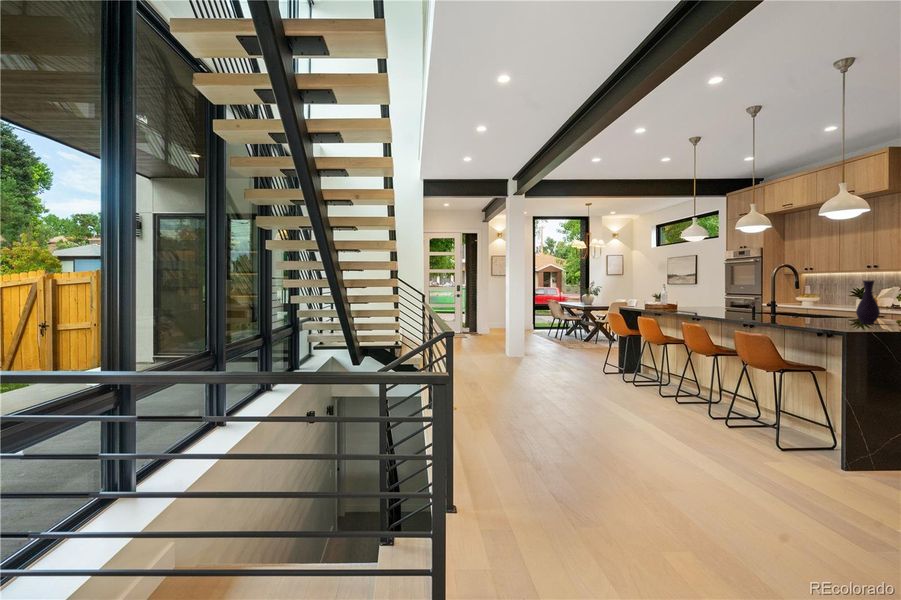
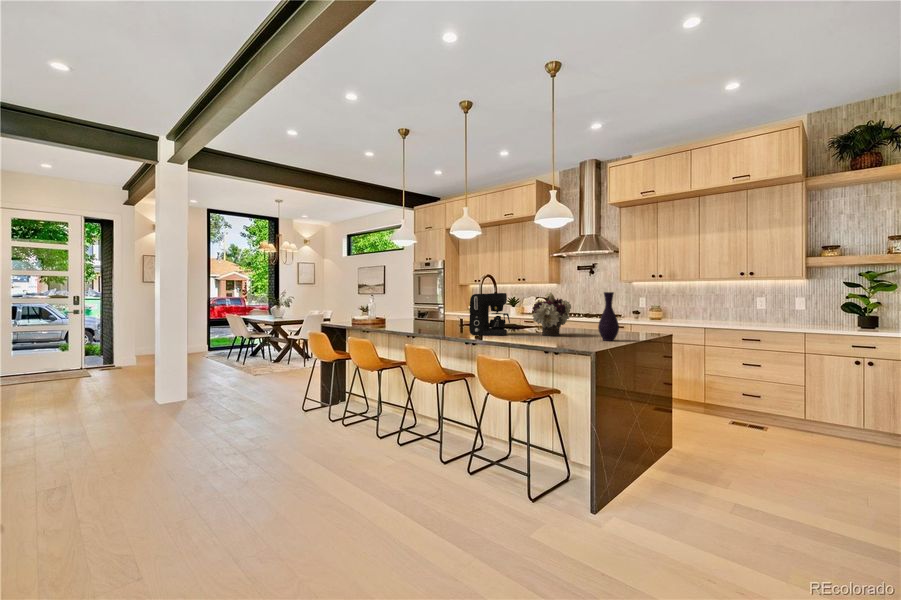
flower arrangement: none [797,281,842,320] -> present [532,292,571,336]
coffee maker: none [735,282,776,317] -> present [469,293,510,335]

